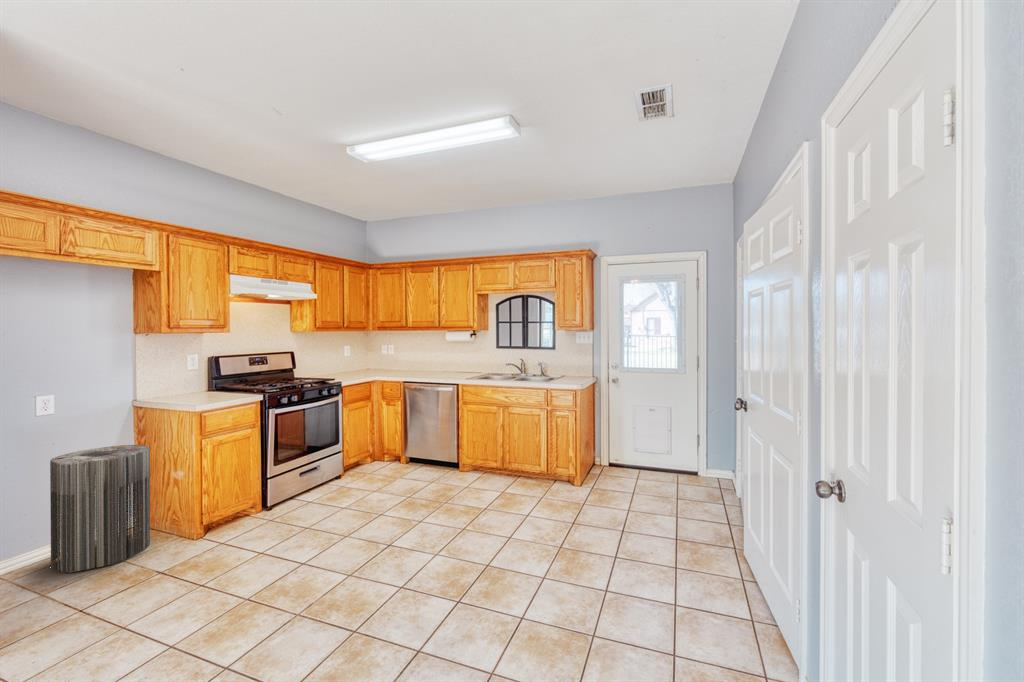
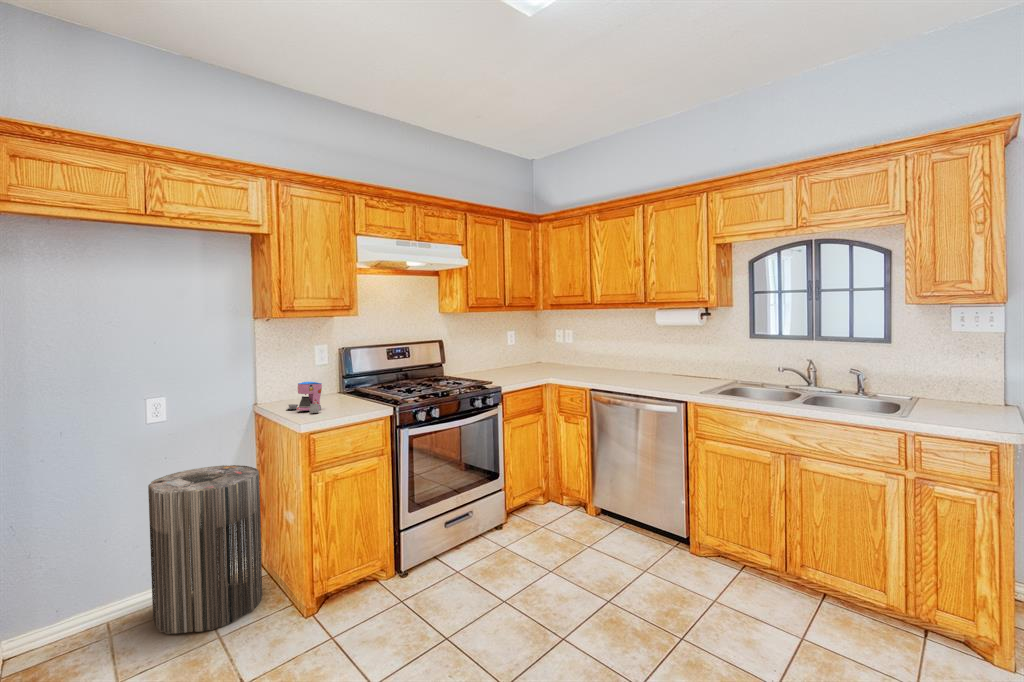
coffee maker: none [172,380,204,401] -> present [287,382,322,413]

